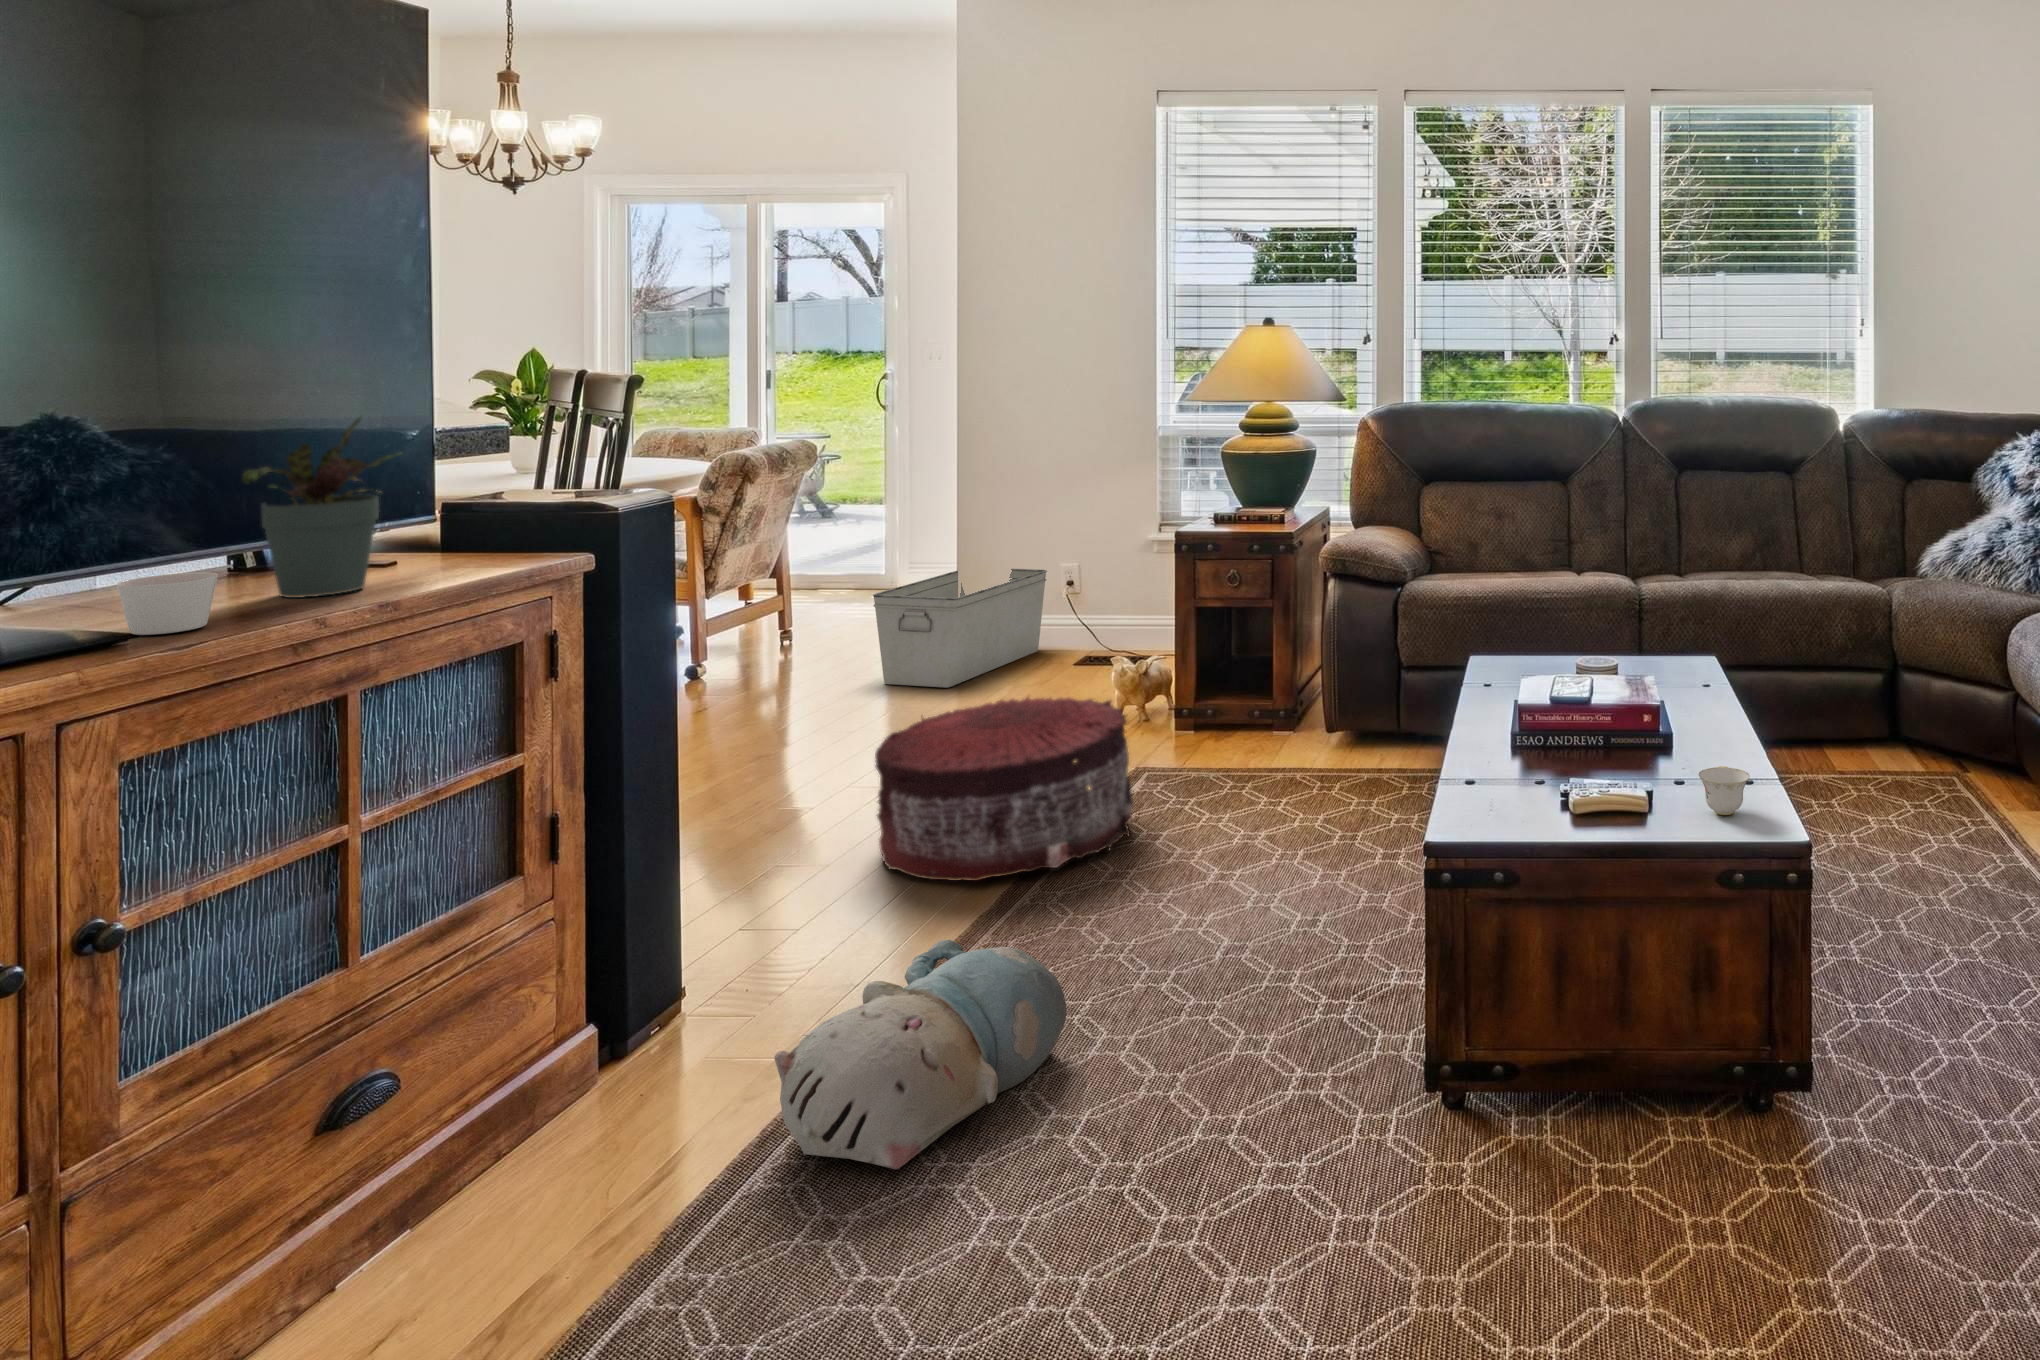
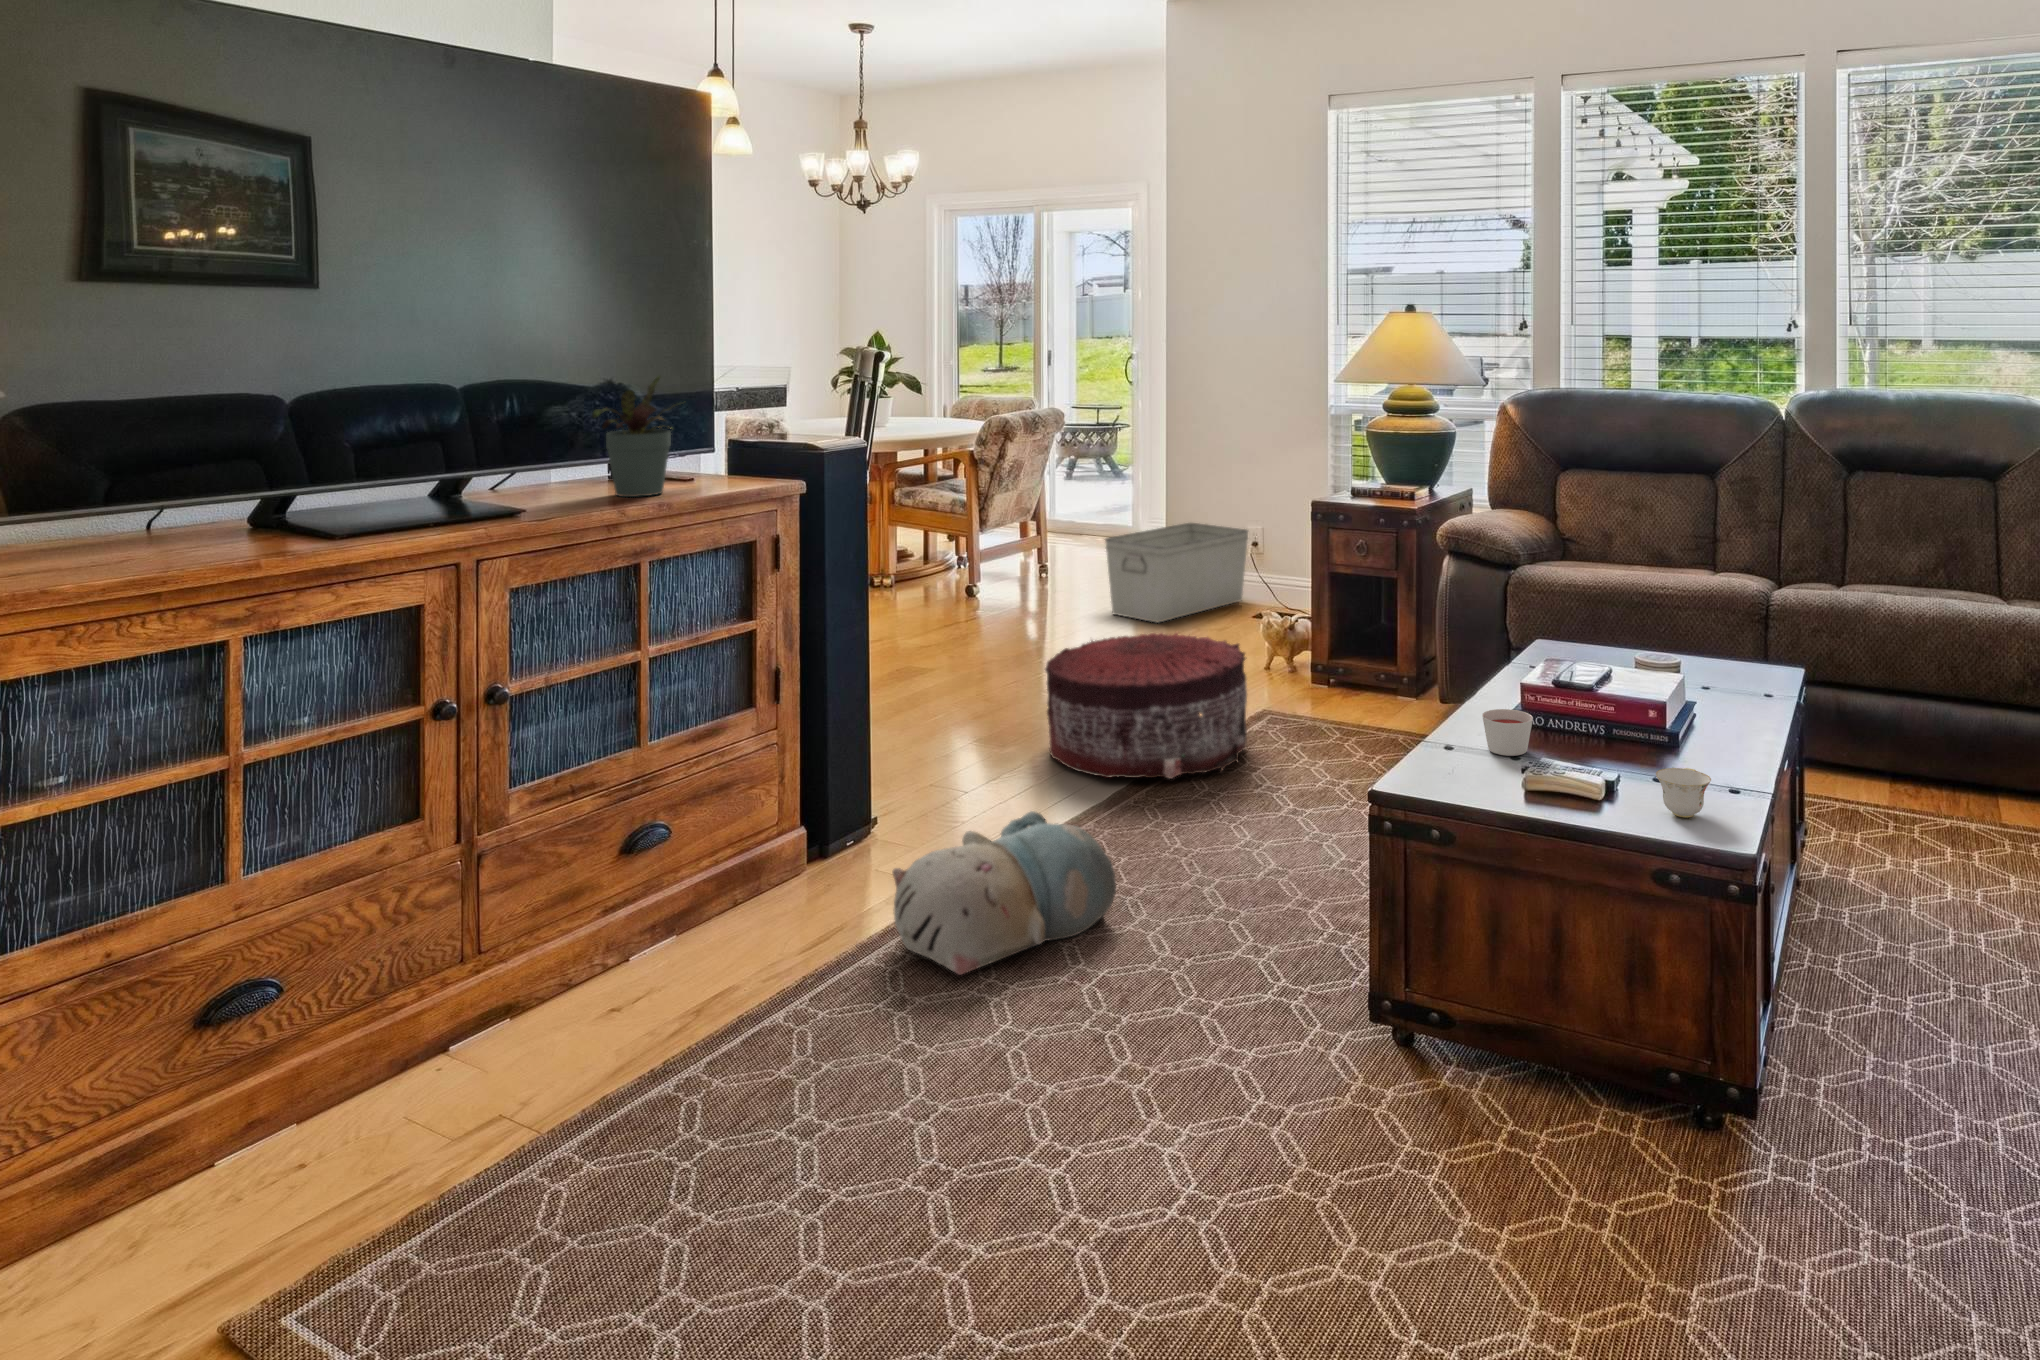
candle: present [117,572,218,635] -> present [1482,709,1533,756]

